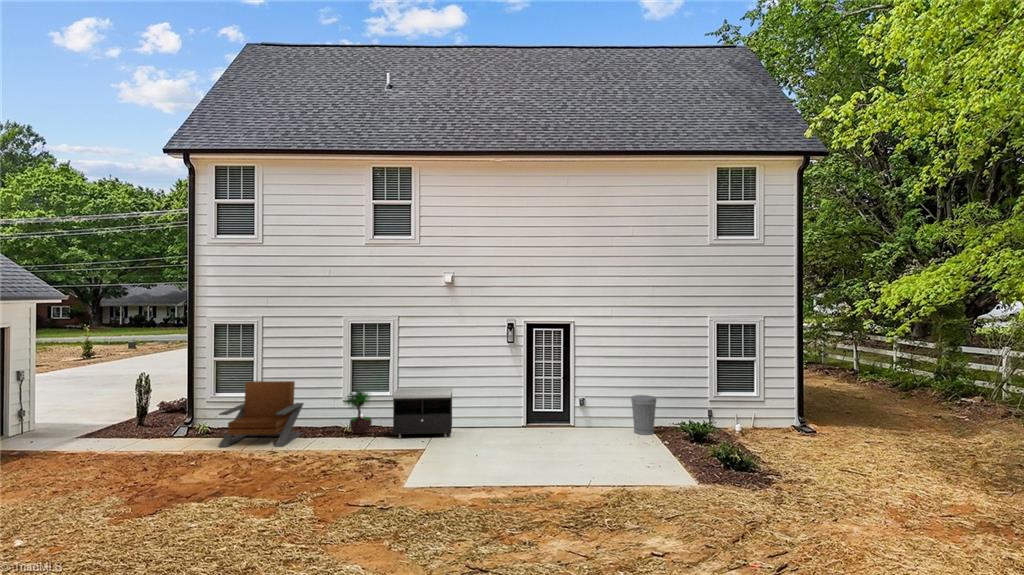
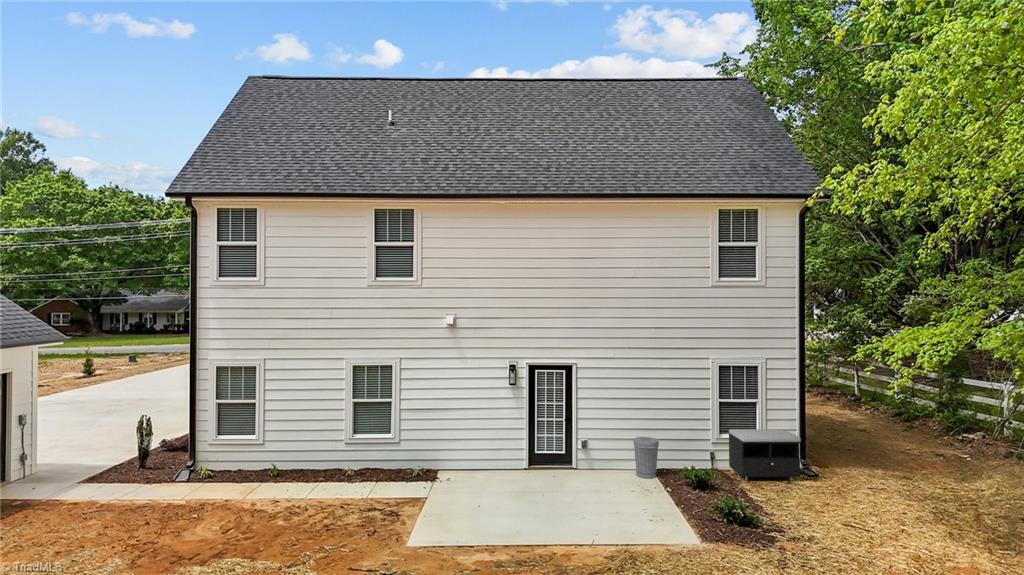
lounge chair: present [219,381,303,447] -> none [221,424,306,494]
storage bench: present [393,388,452,438] -> present [729,429,801,480]
potted tree: present [345,390,372,434] -> none [346,428,376,477]

